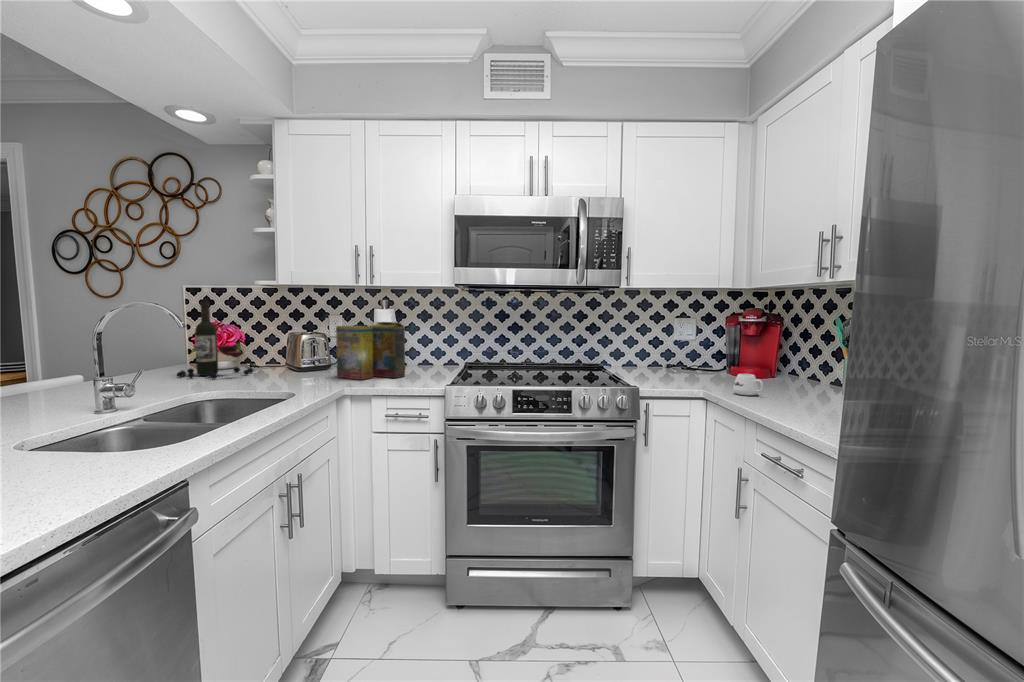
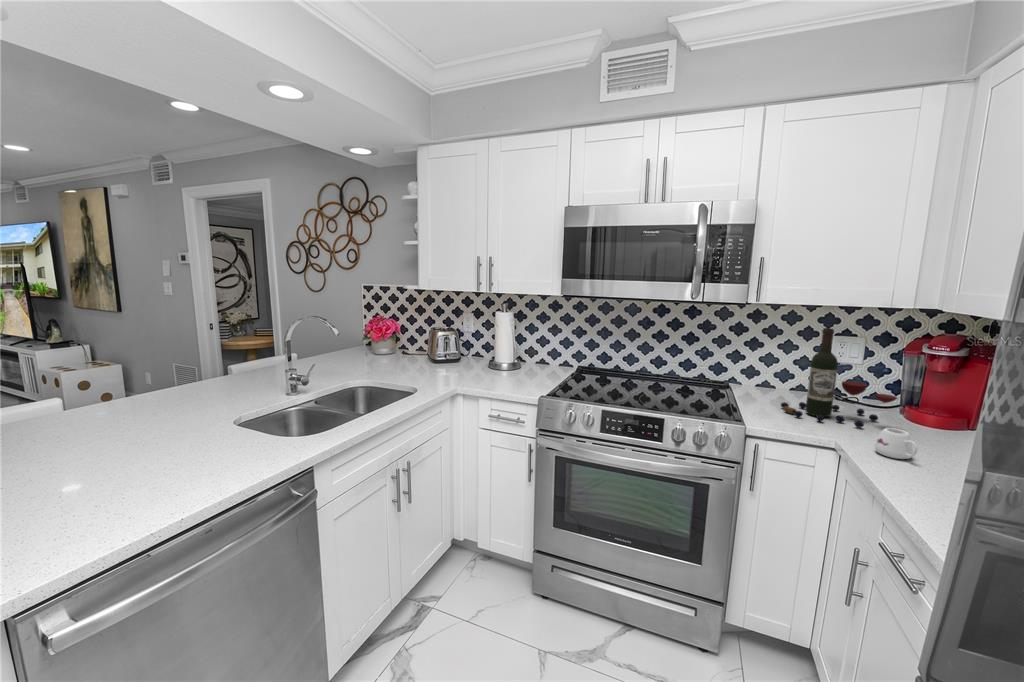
wine bottle: present [177,302,253,379] -> present [781,328,897,428]
cereal box: present [336,322,405,380] -> none [456,327,515,381]

